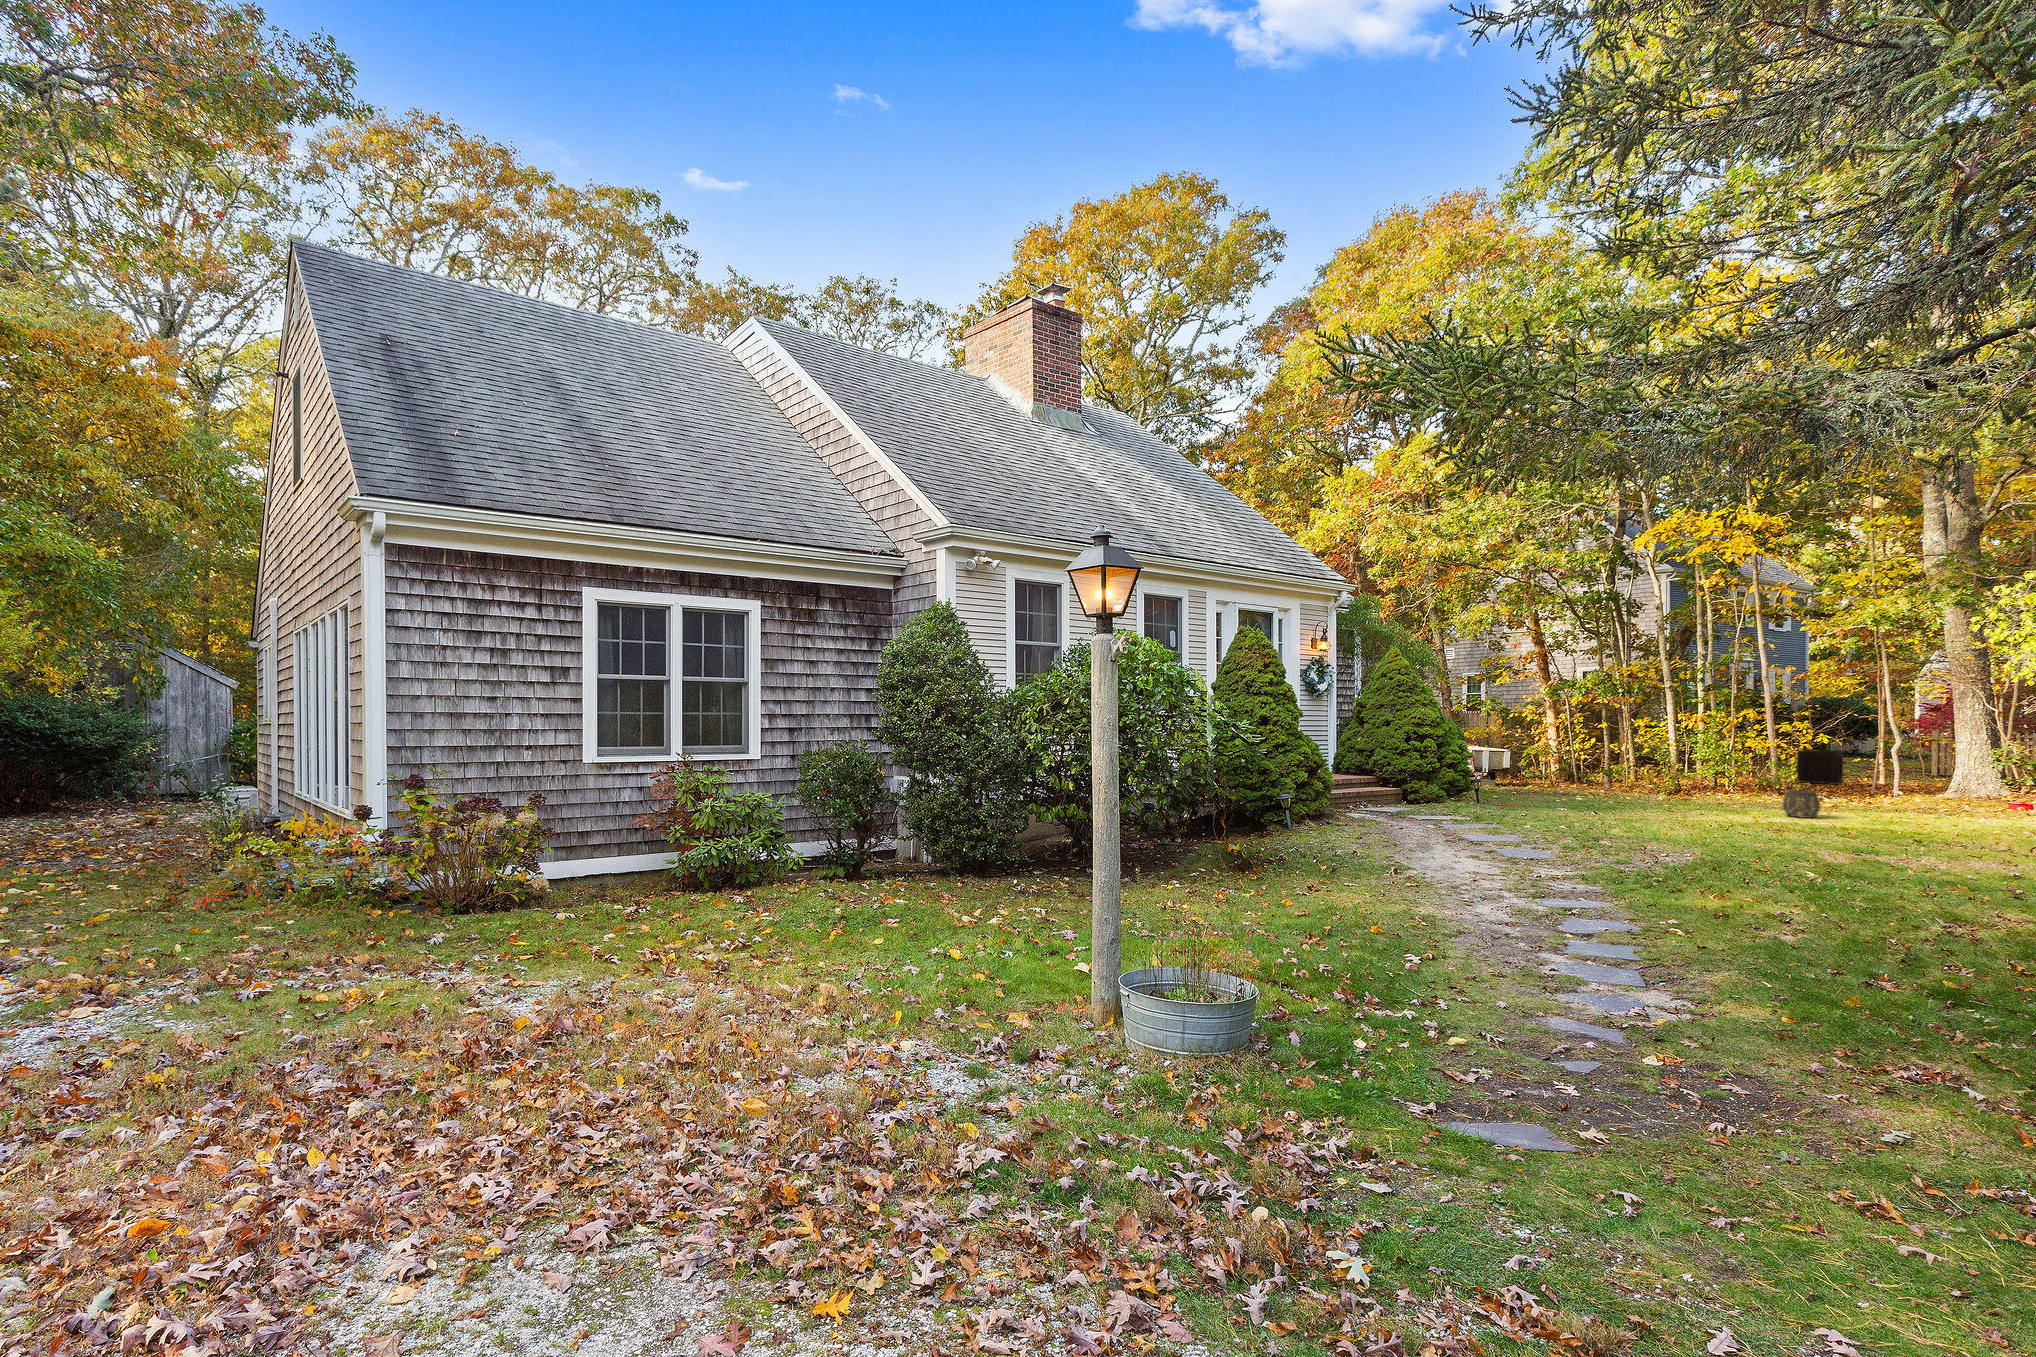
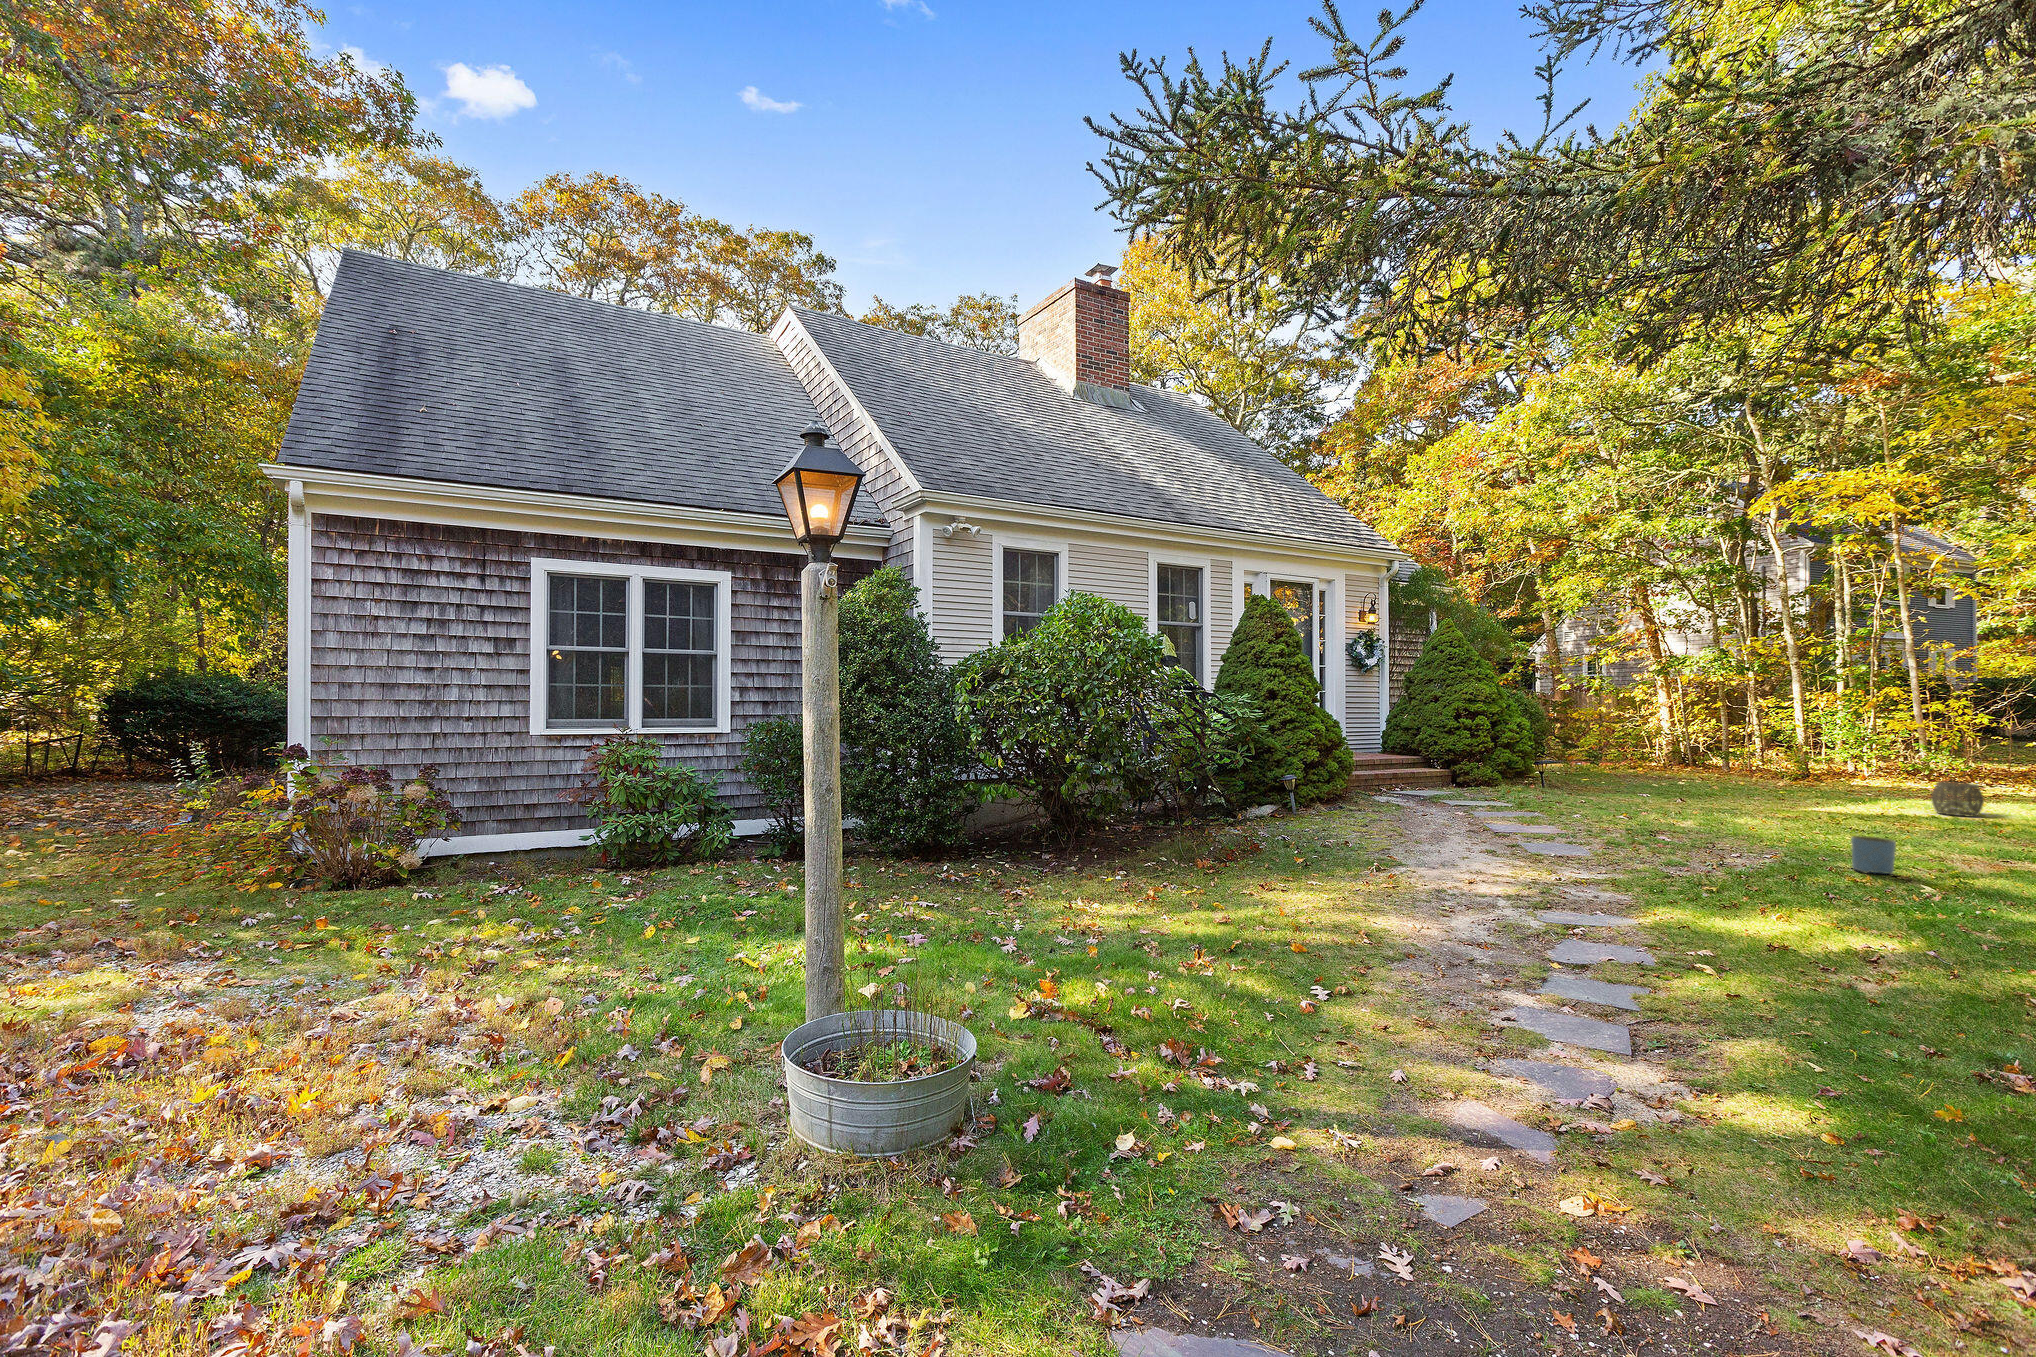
wooden crate: present [1797,749,1843,785] -> none [1953,733,2015,776]
planter: none [1730,832,1761,861] -> present [1851,836,1896,875]

